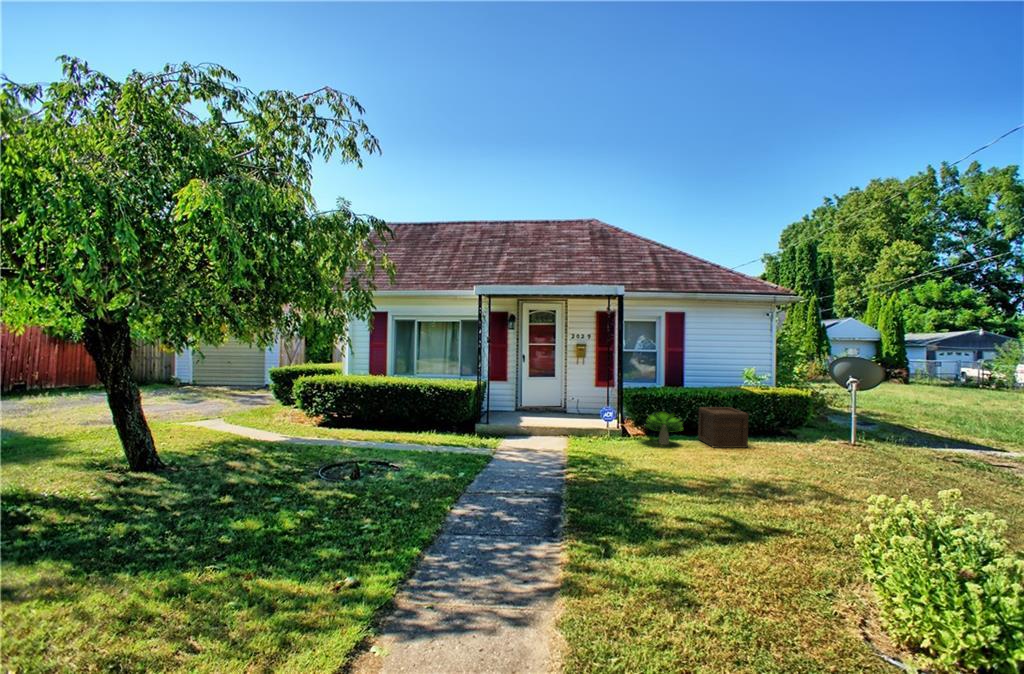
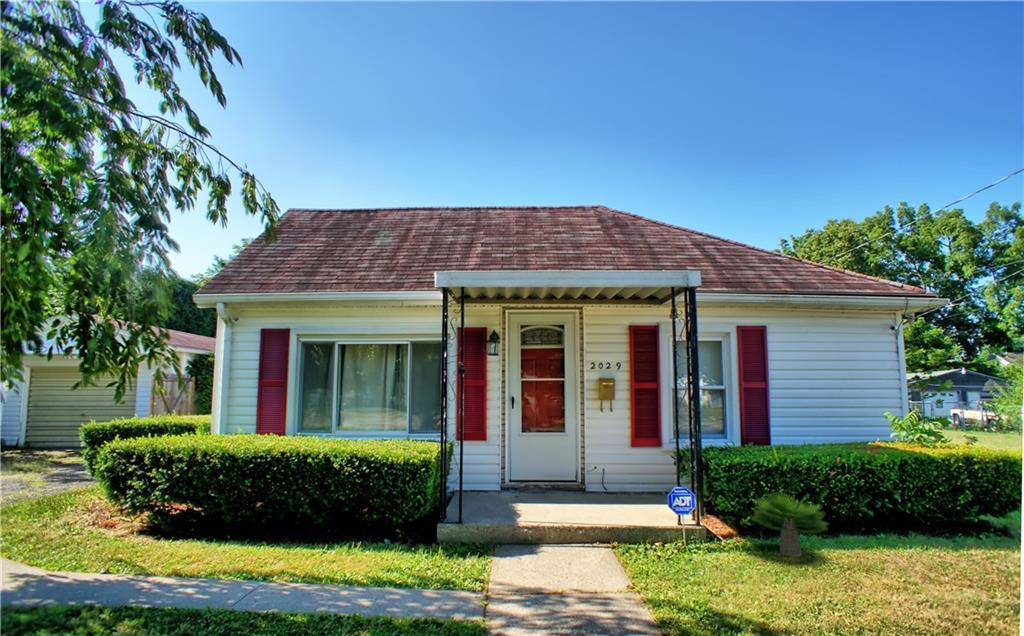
wooden crate: present [698,407,749,448] -> none [834,480,944,560]

